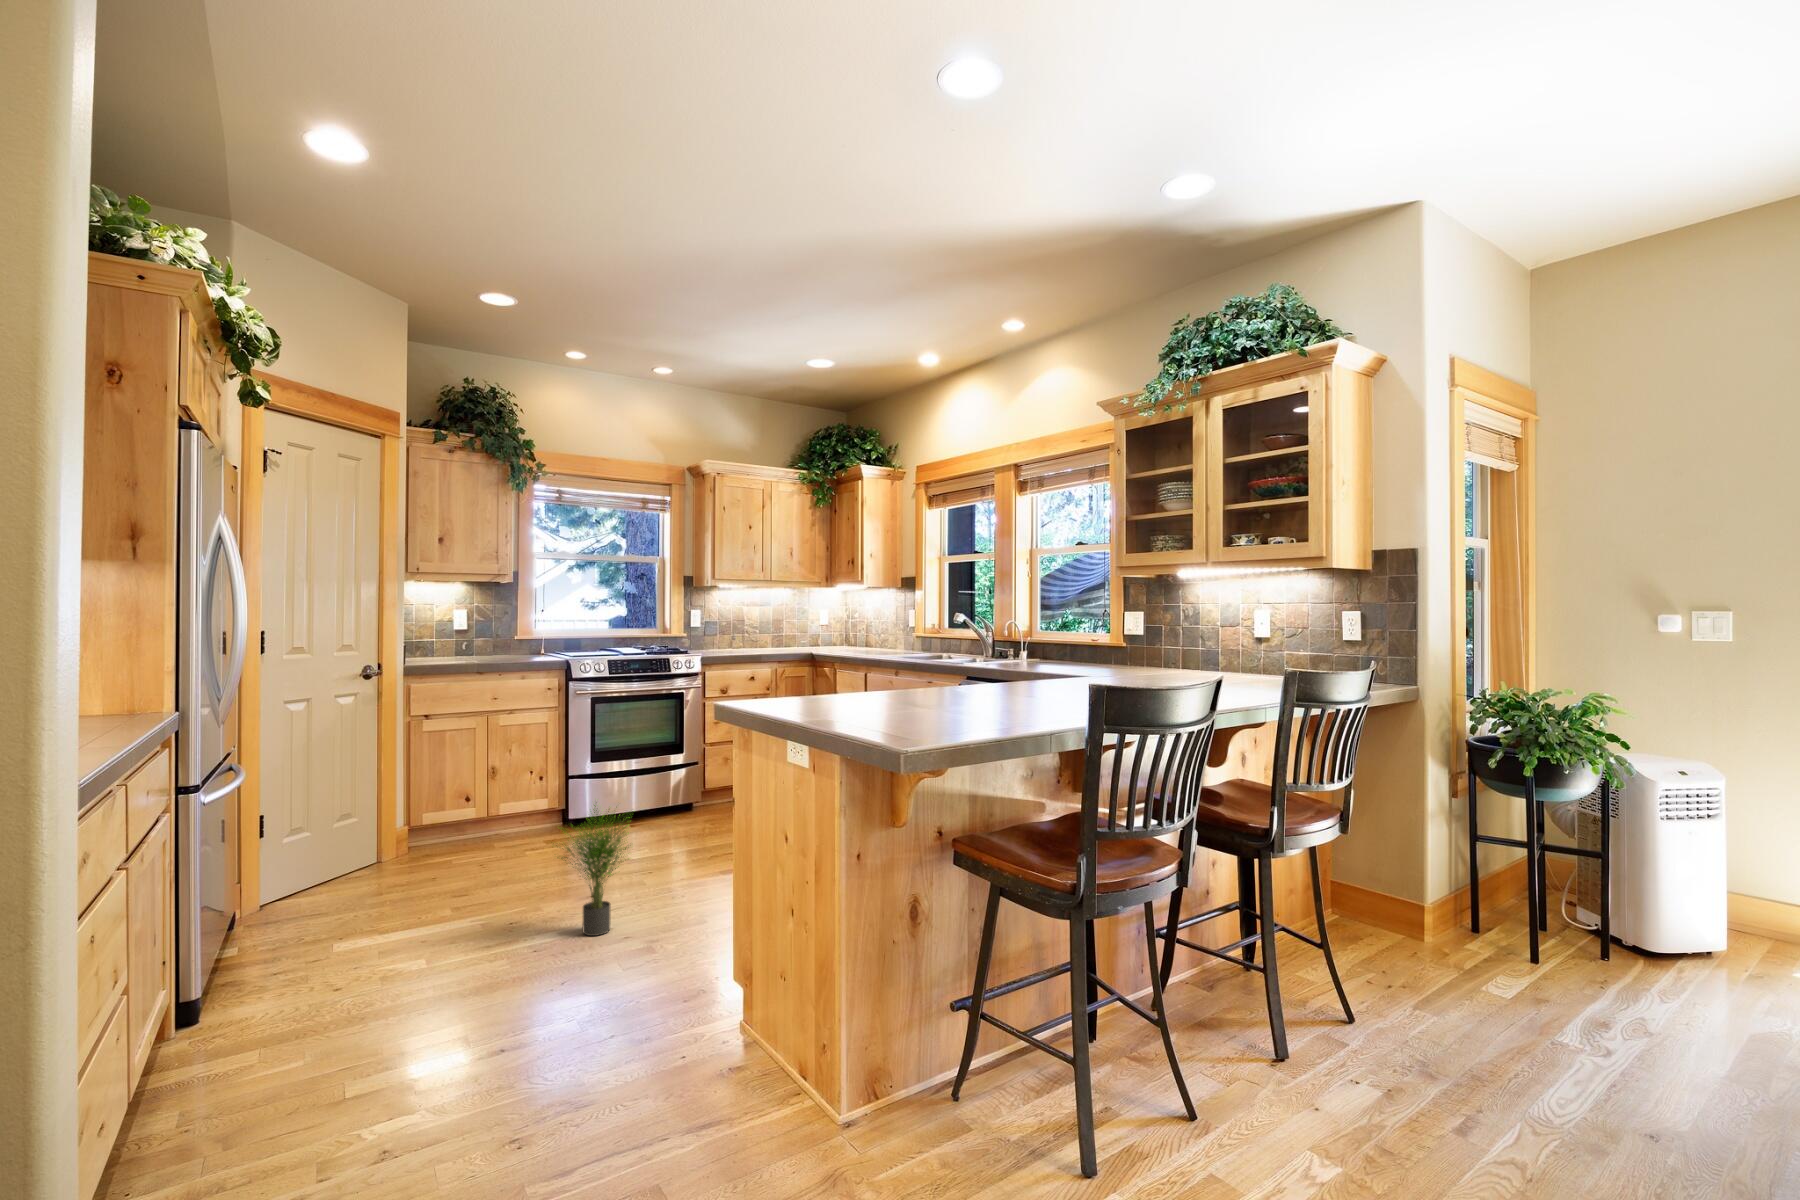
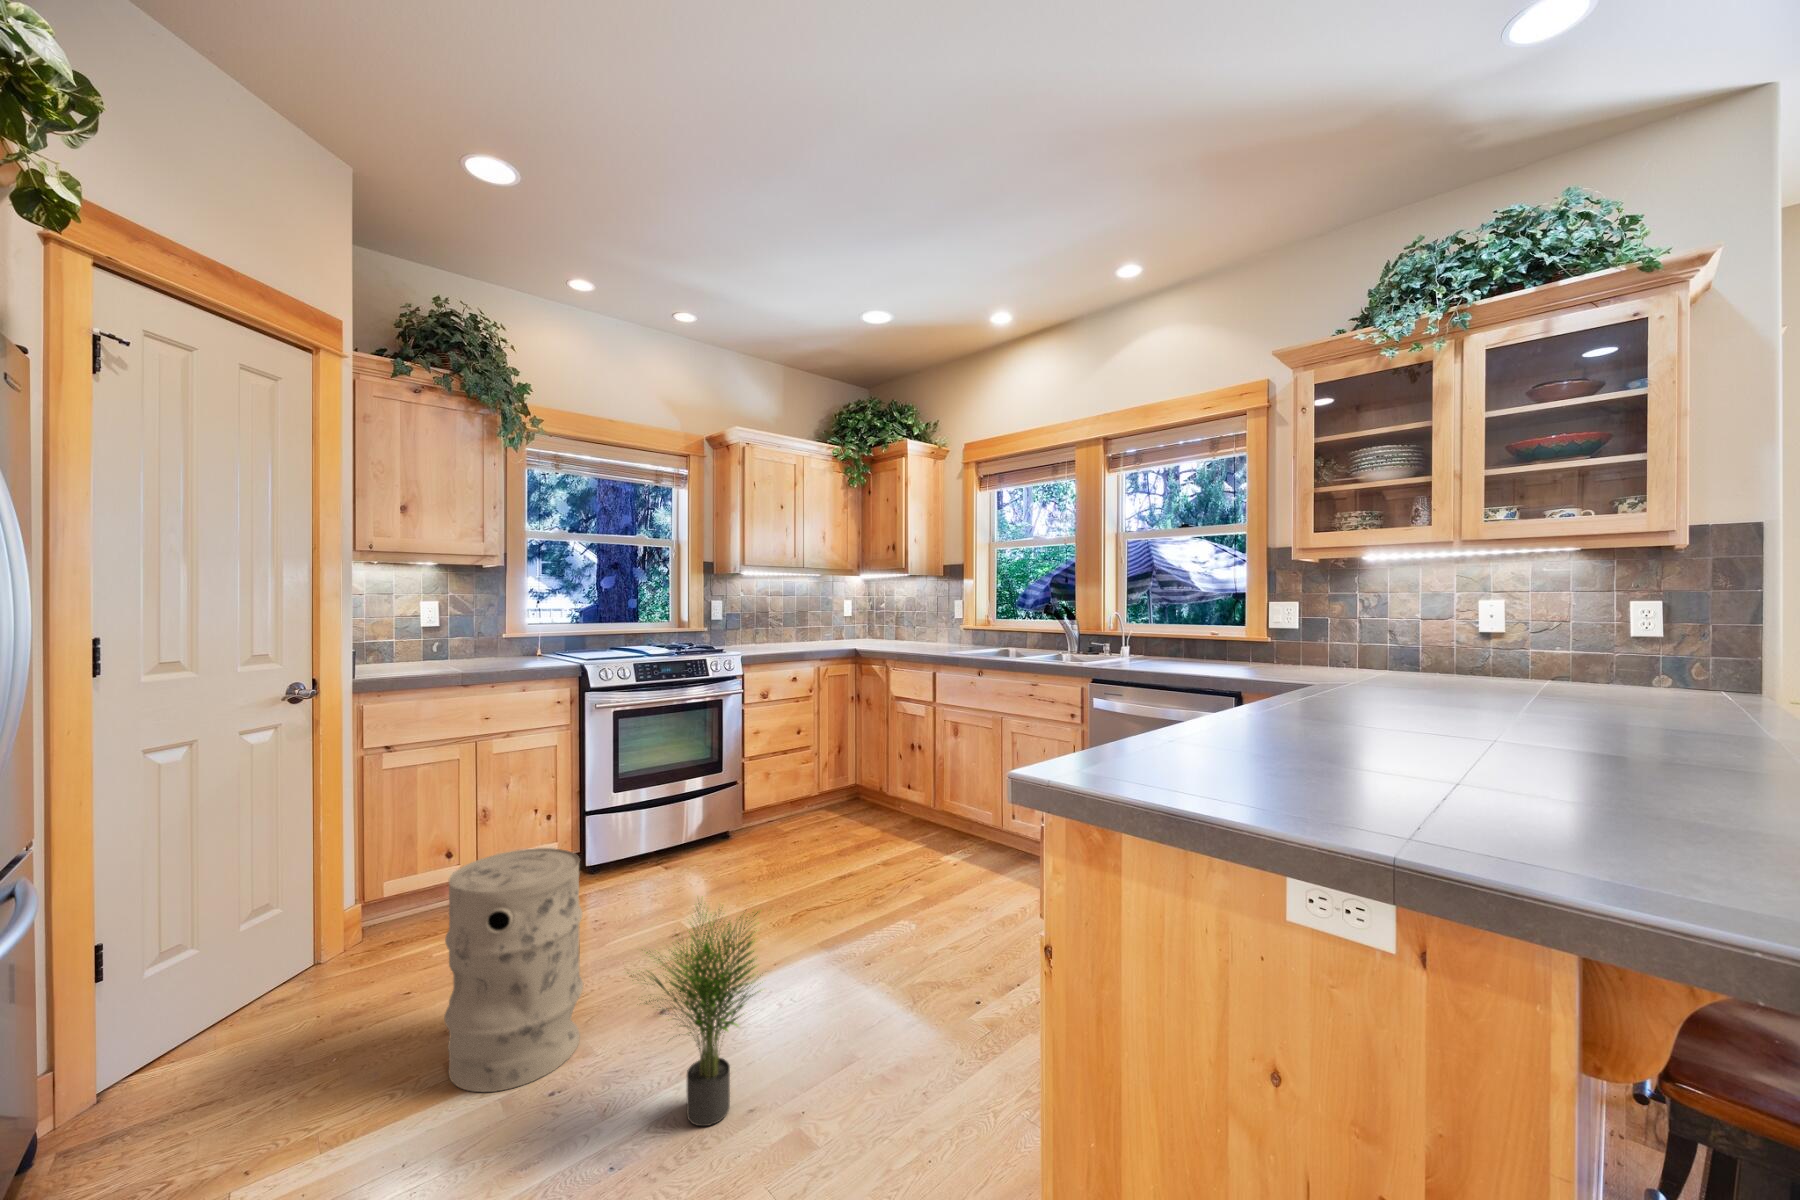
trash can: none [449,776,536,917] -> present [444,848,583,1092]

